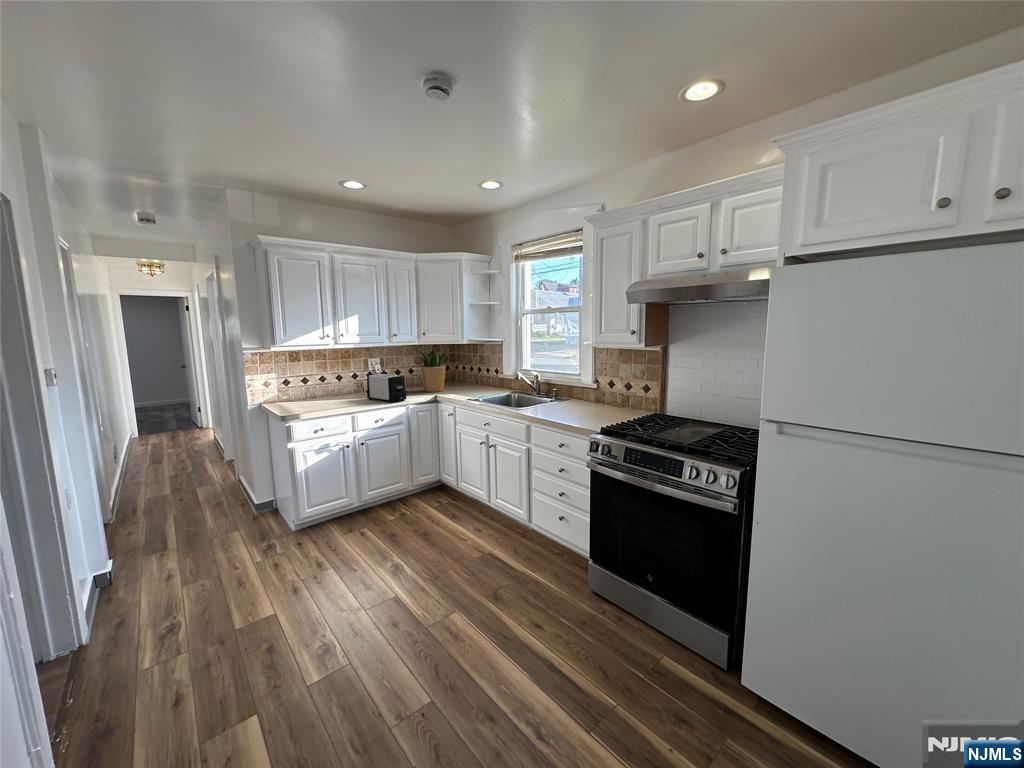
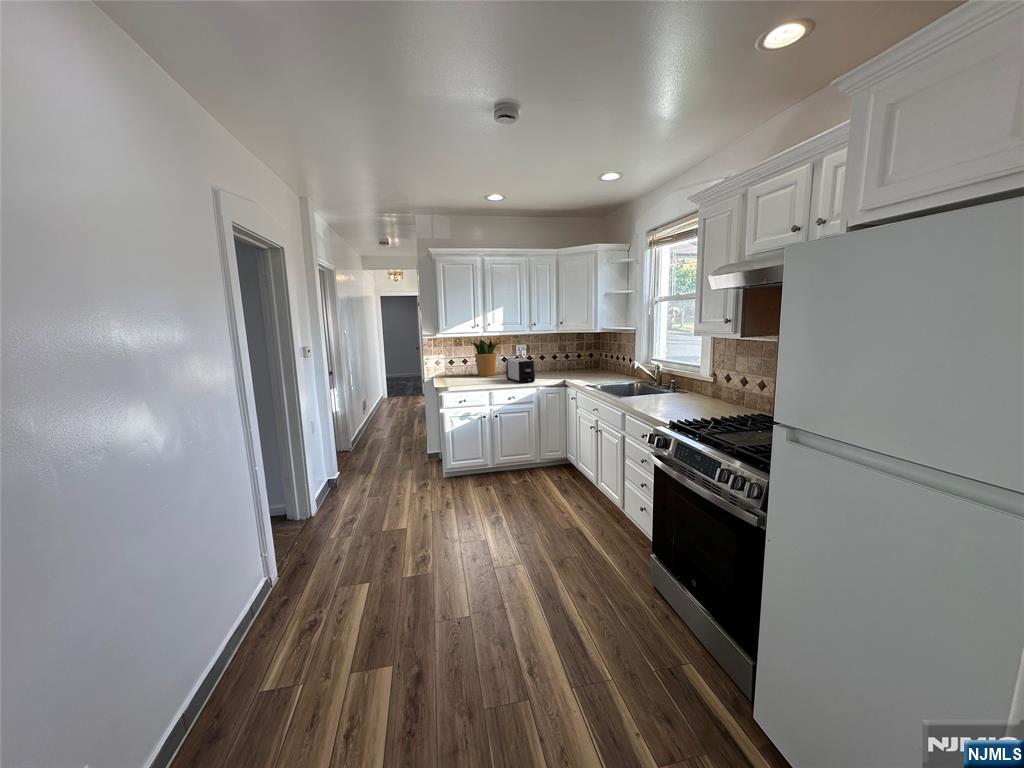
potted plant: present [412,350,451,392] -> present [471,340,500,376]

